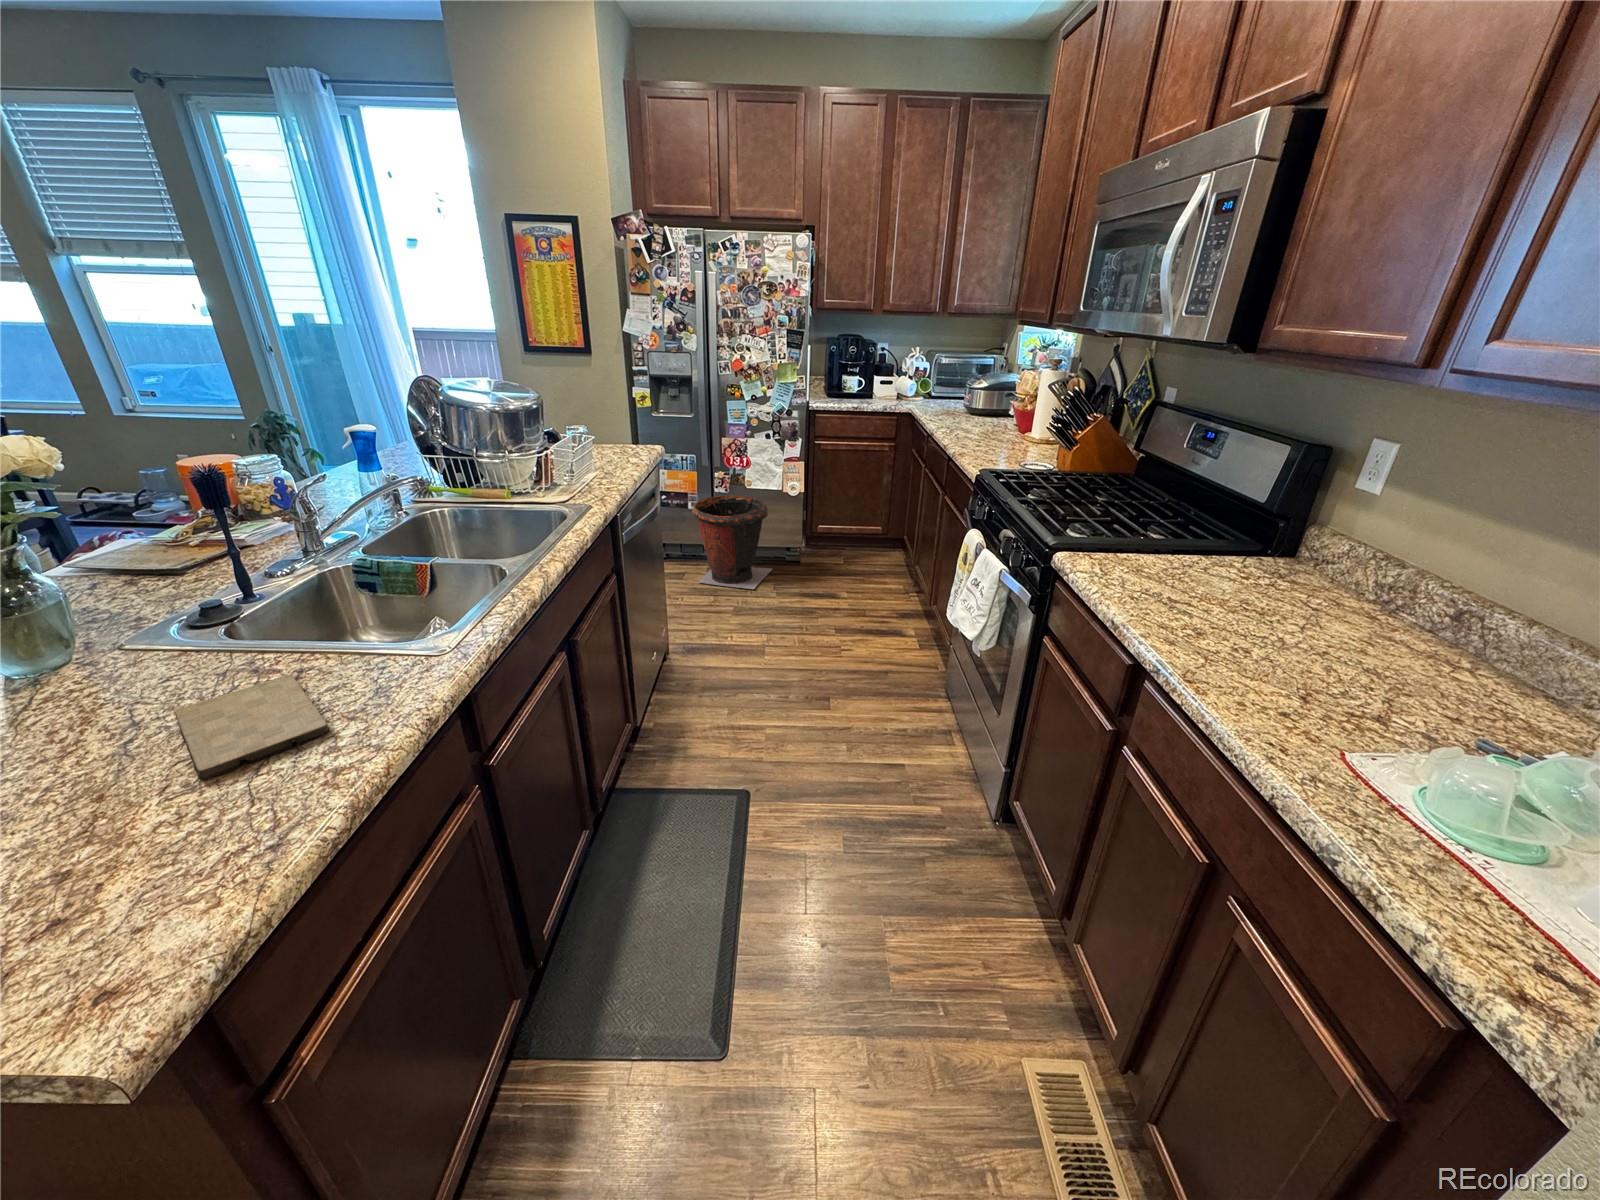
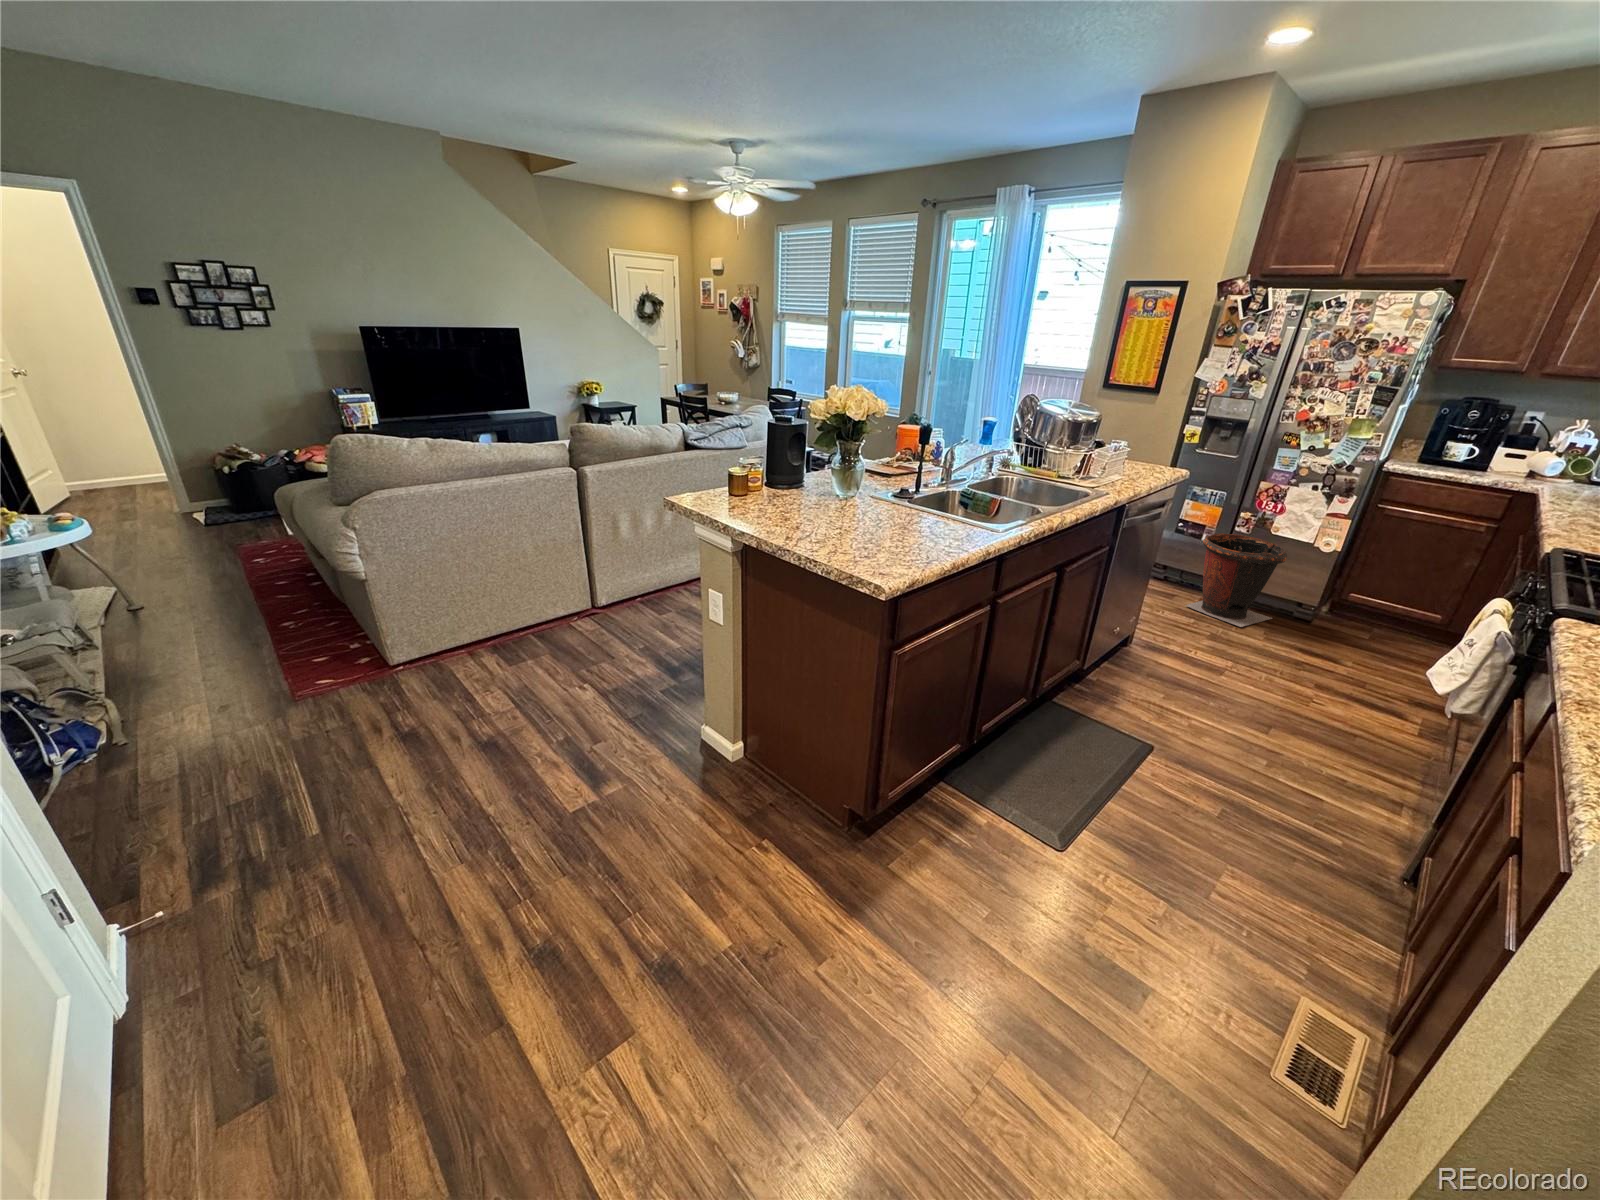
cutting board: present [175,675,330,780] -> none [897,517,951,540]

